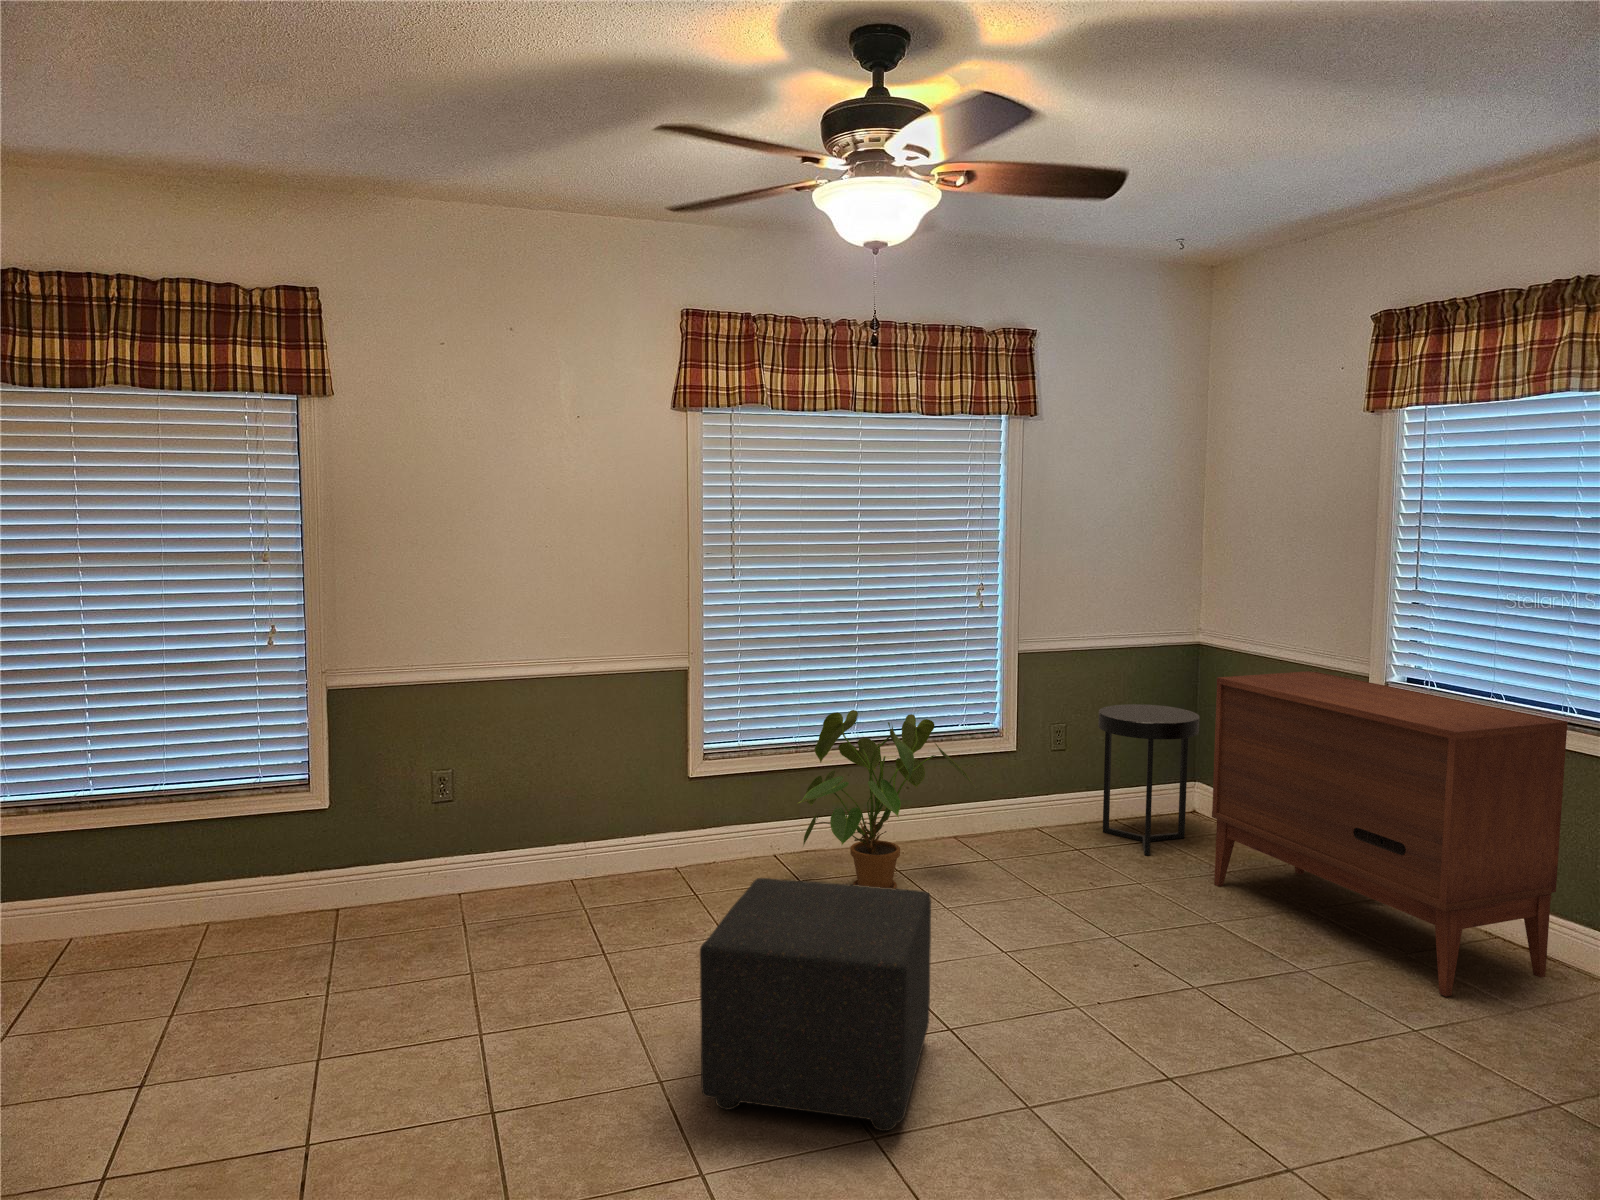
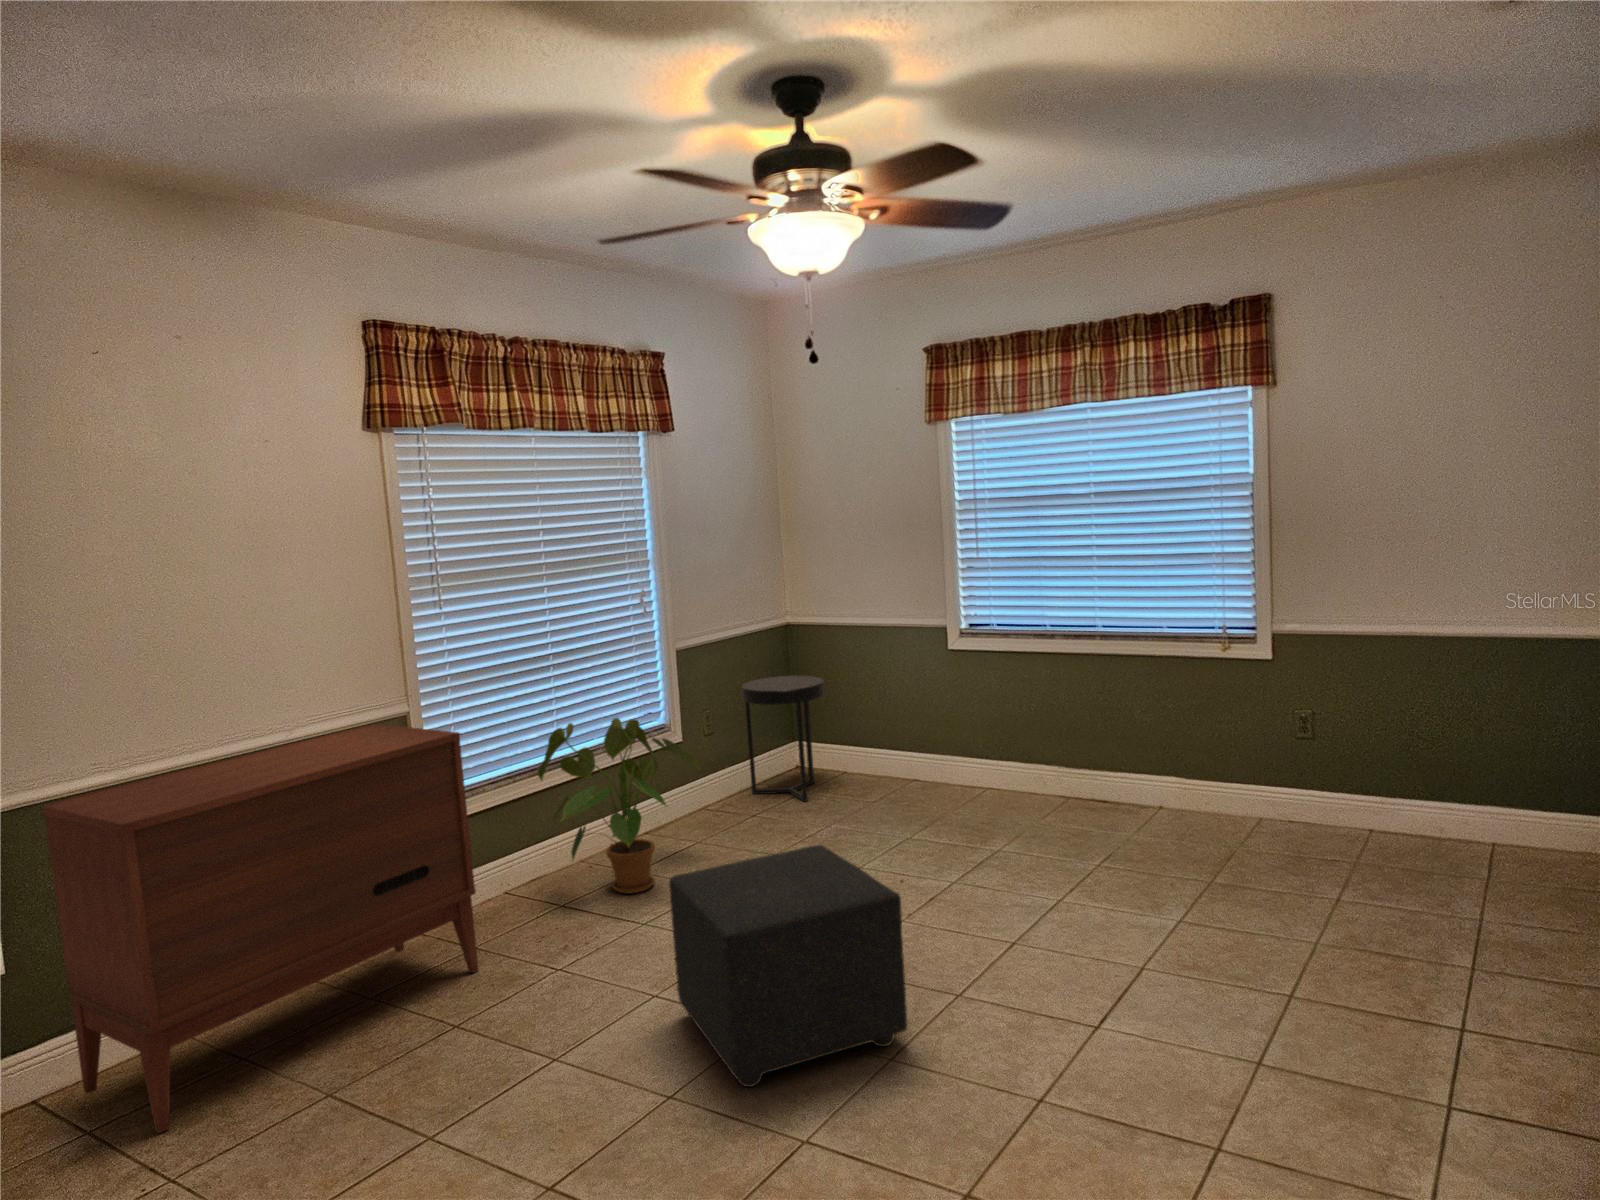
dresser: present [1212,671,1567,997] -> present [43,724,479,1133]

